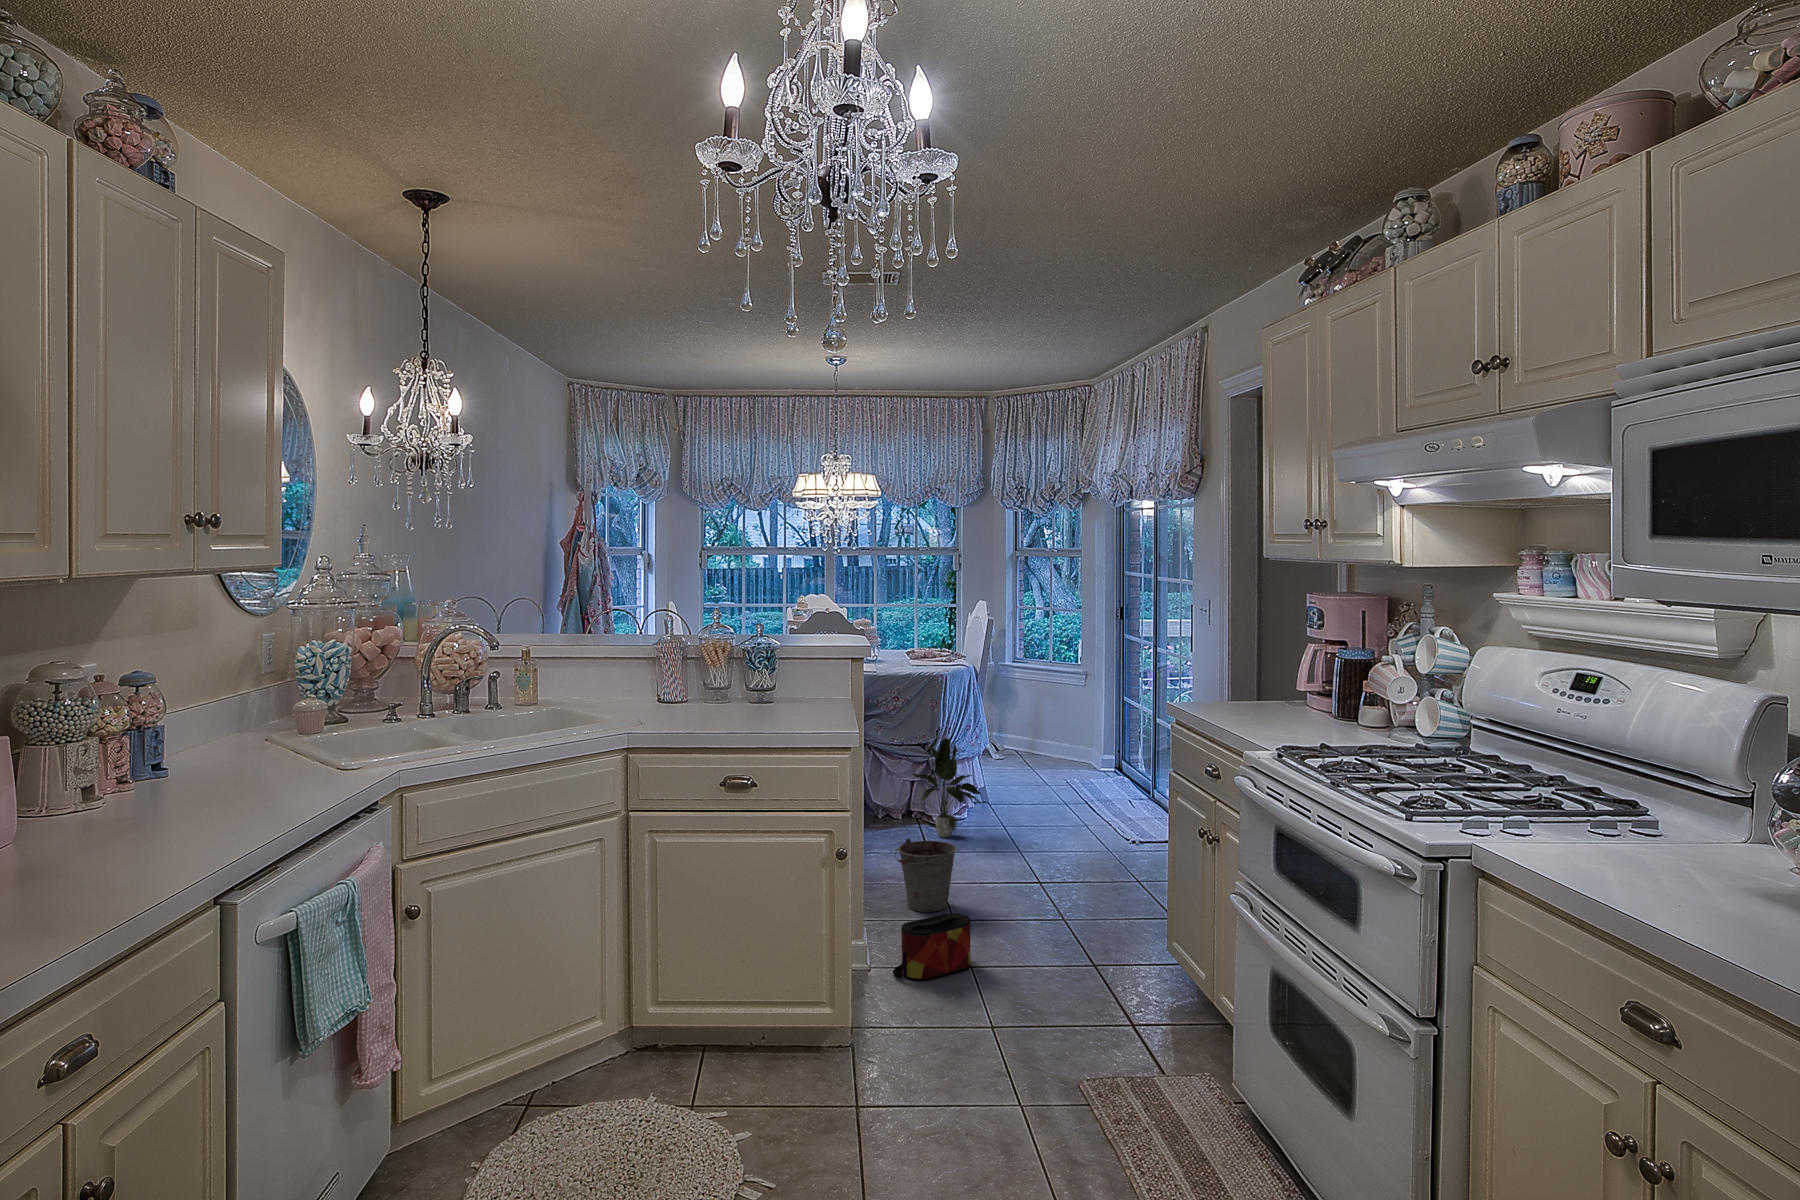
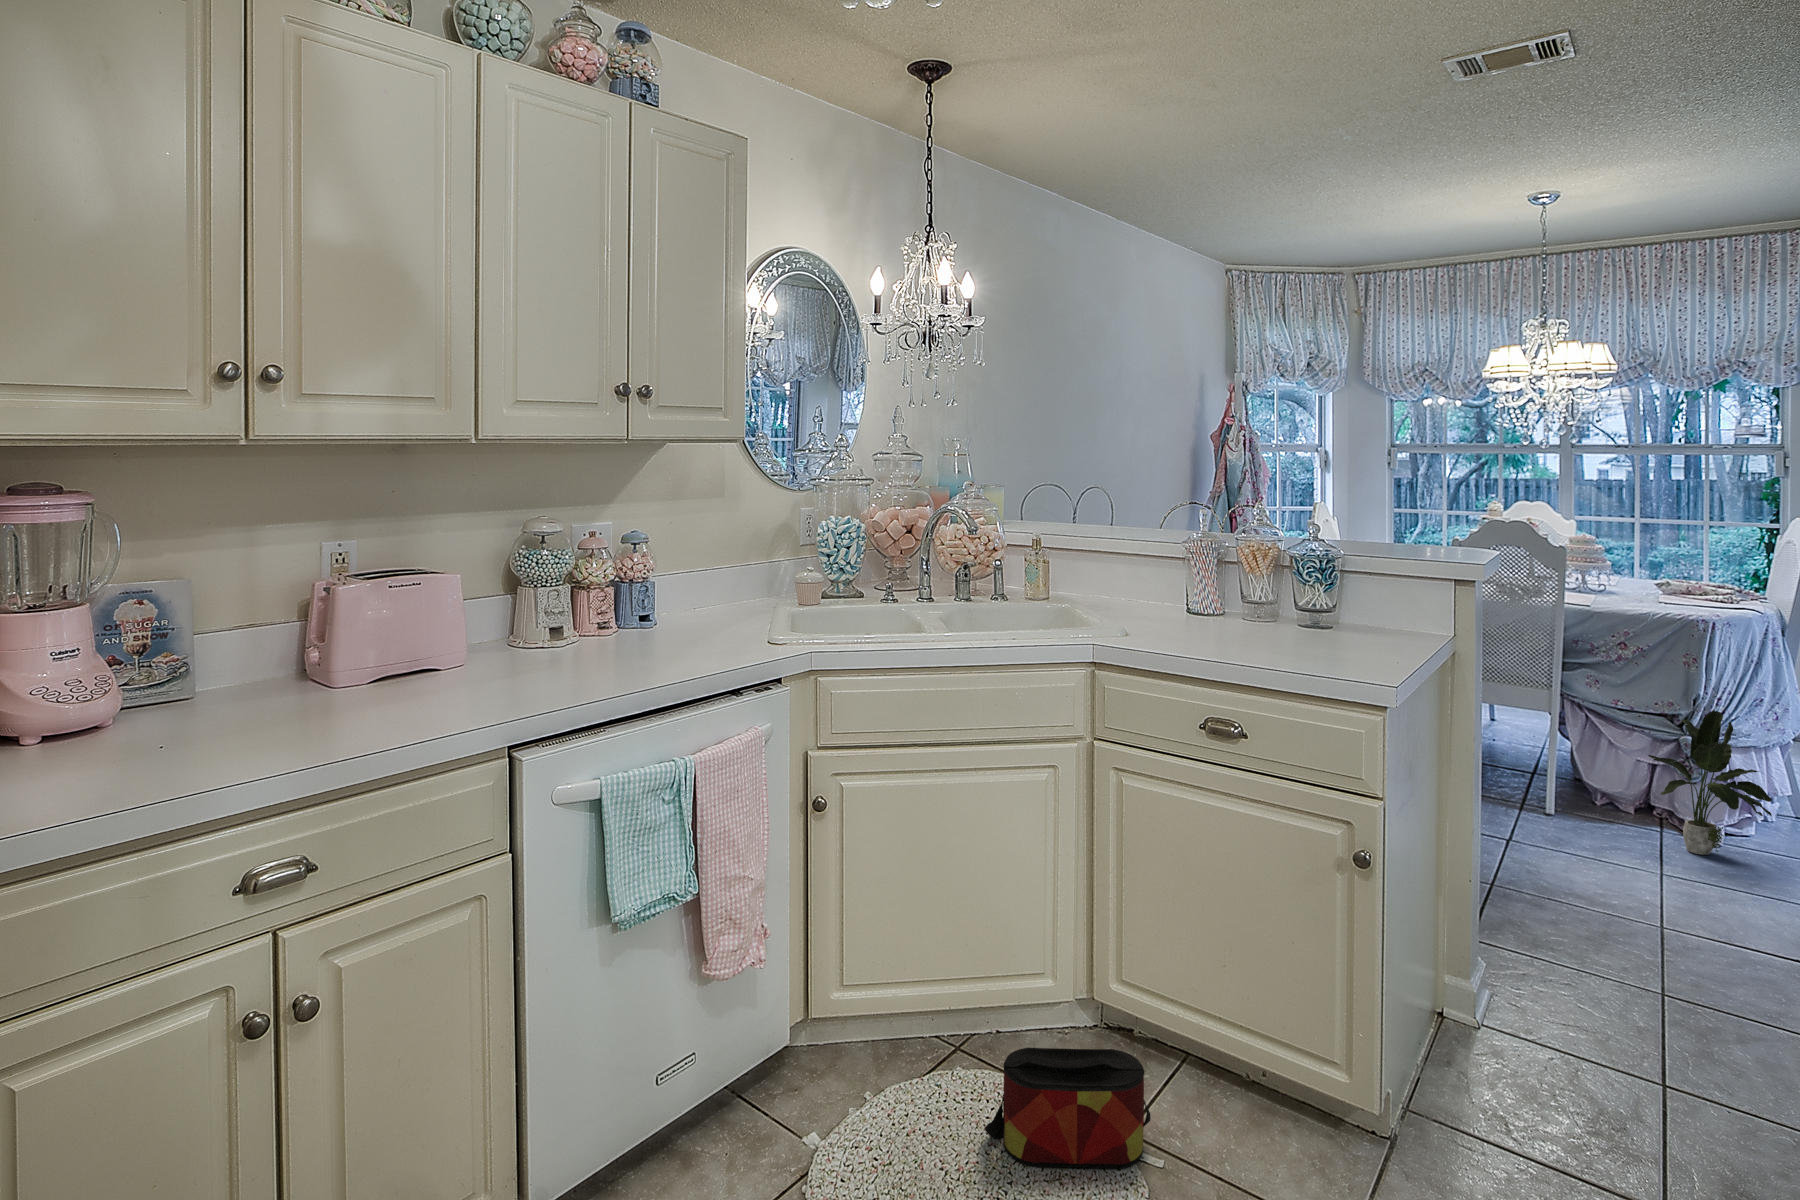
bucket: present [895,839,956,912] -> none [1597,855,1715,978]
bag: present [893,913,971,981] -> present [985,1048,1151,1168]

